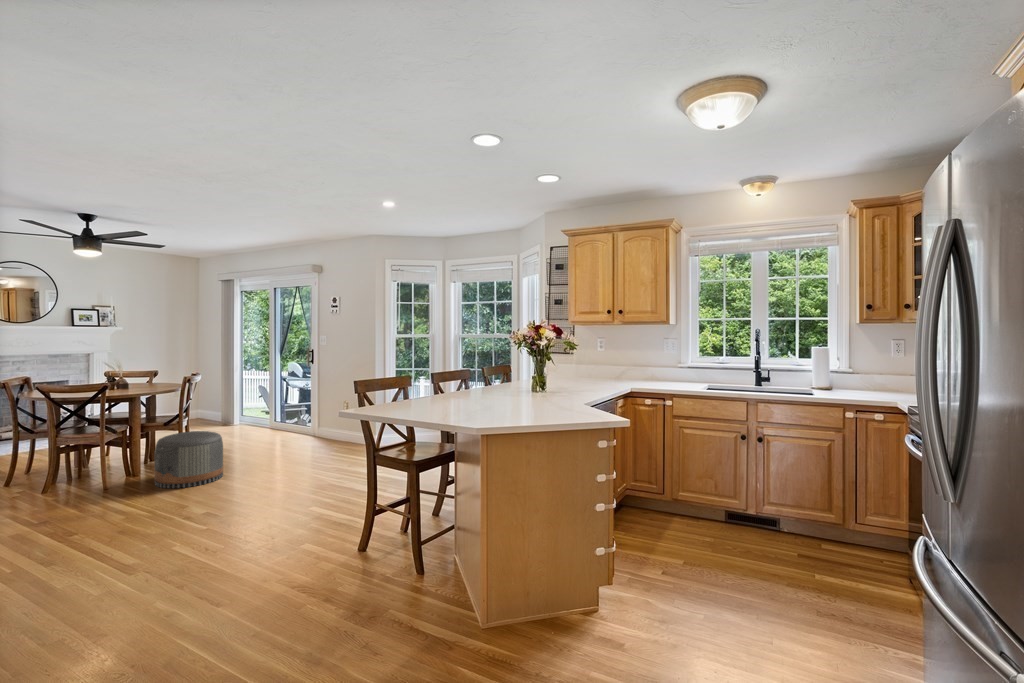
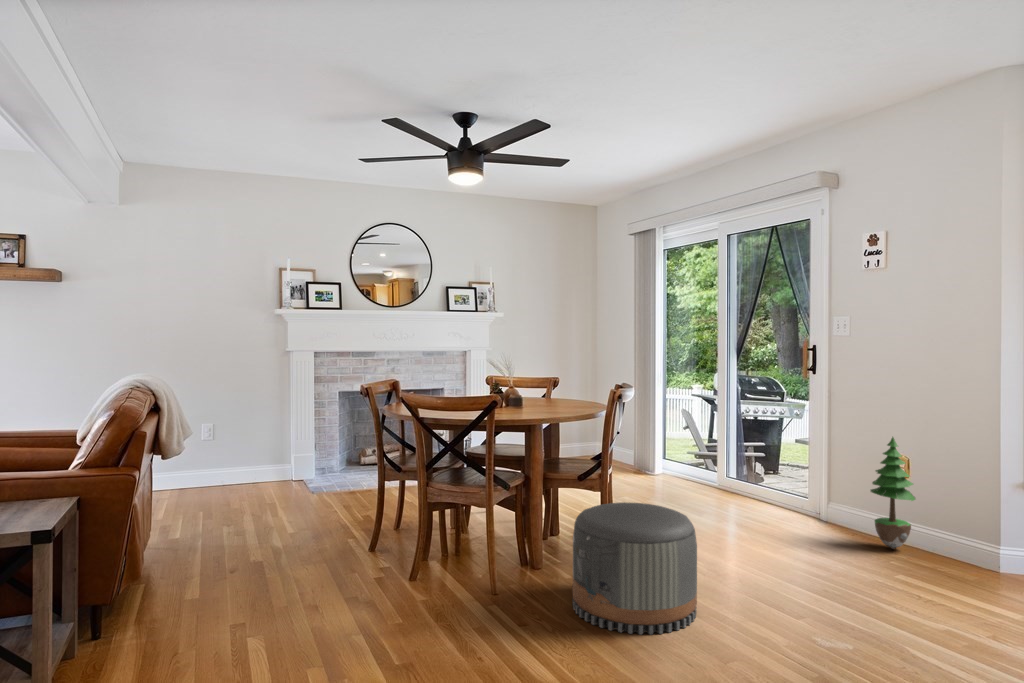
potted tree: none [328,392,347,442] -> present [871,437,915,549]

